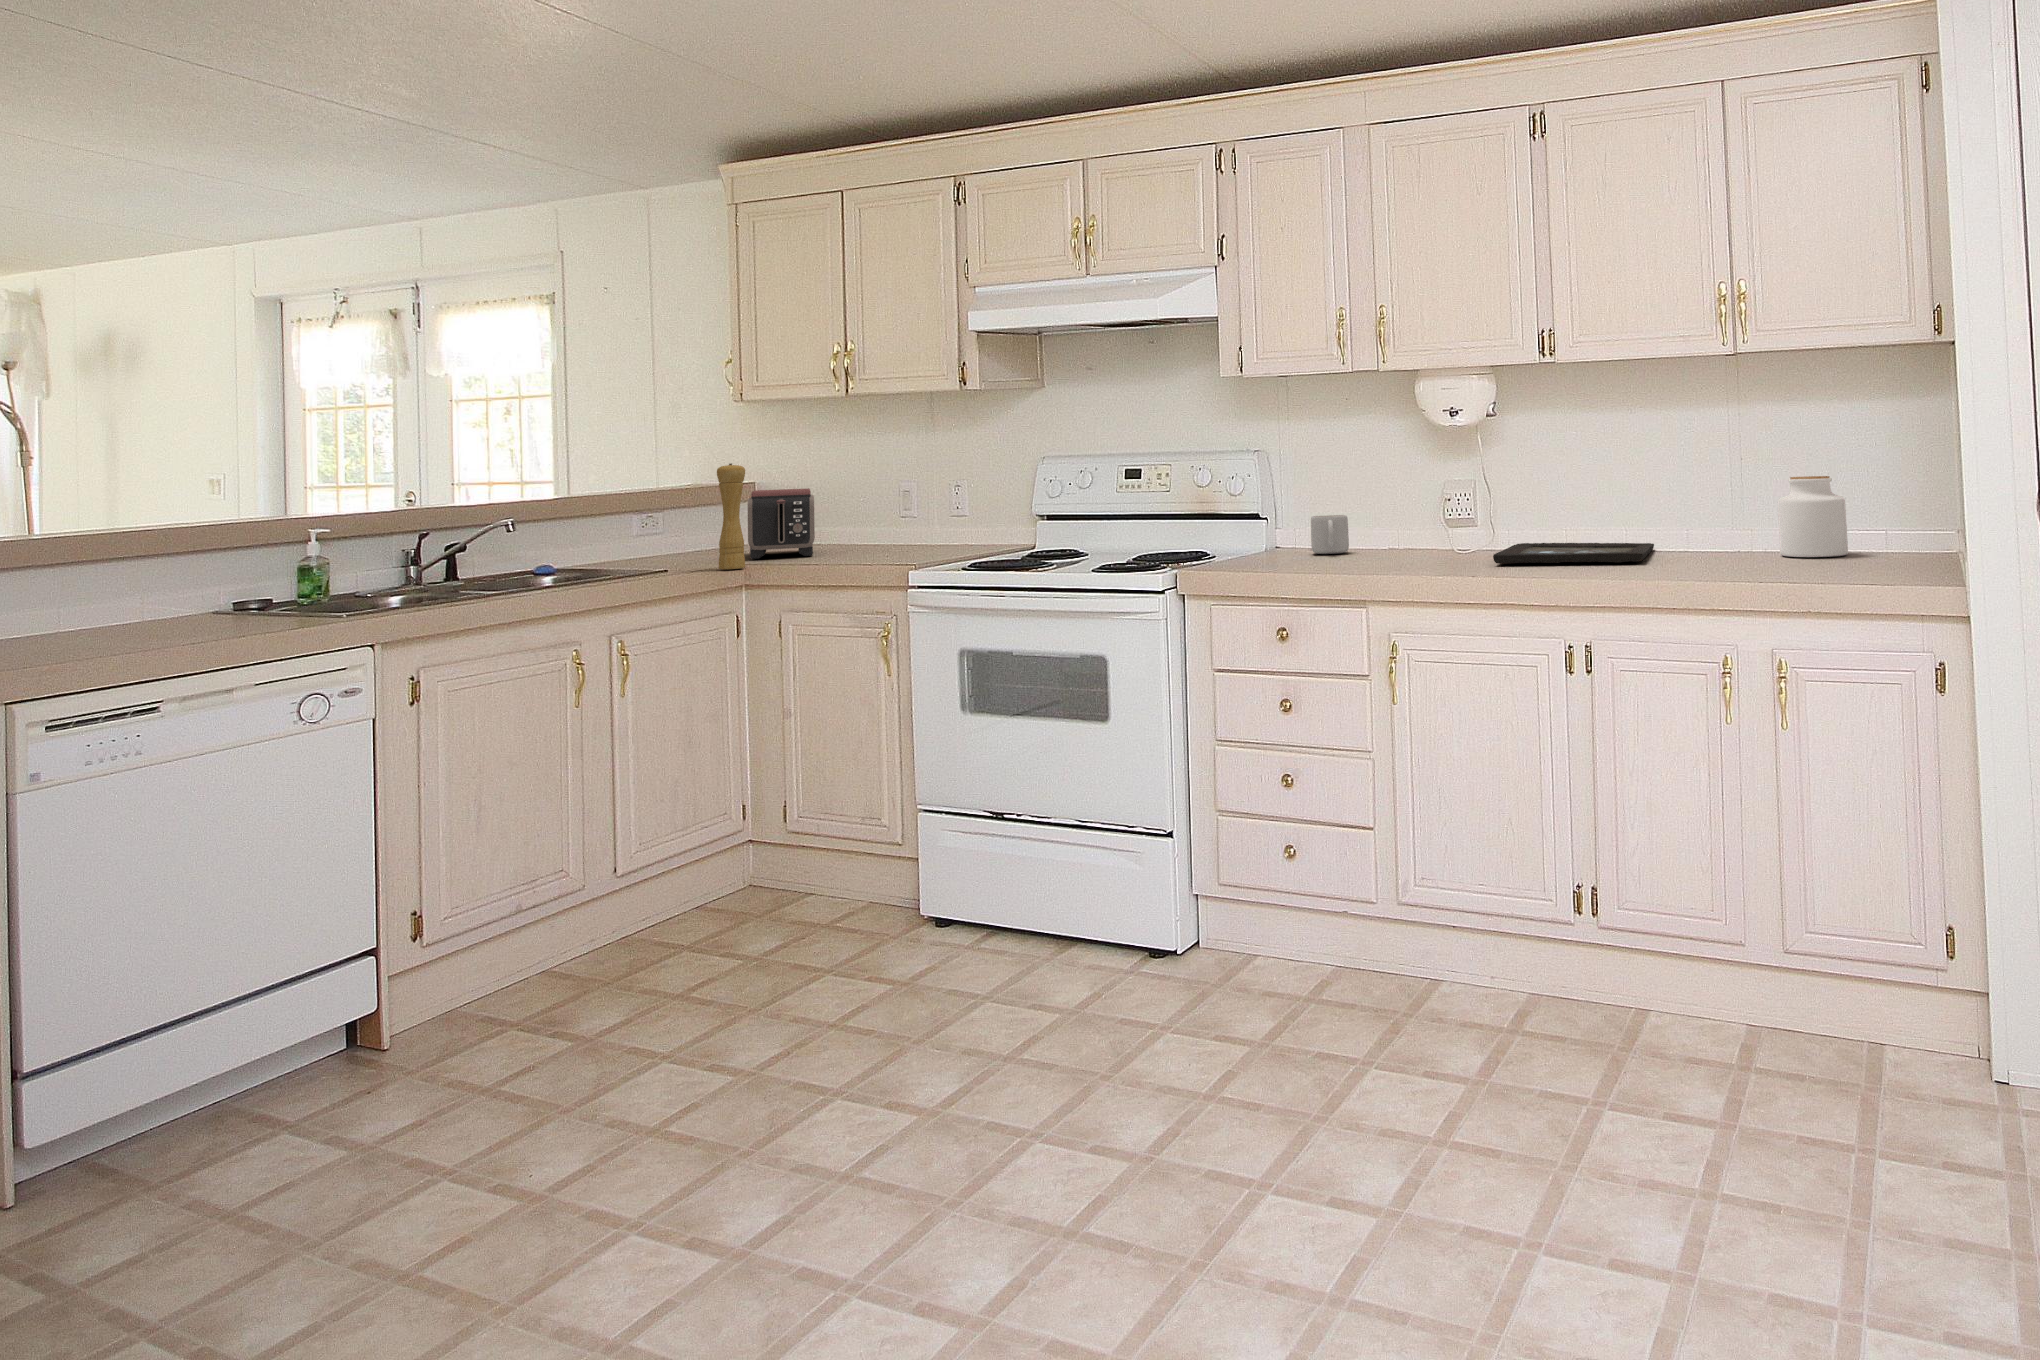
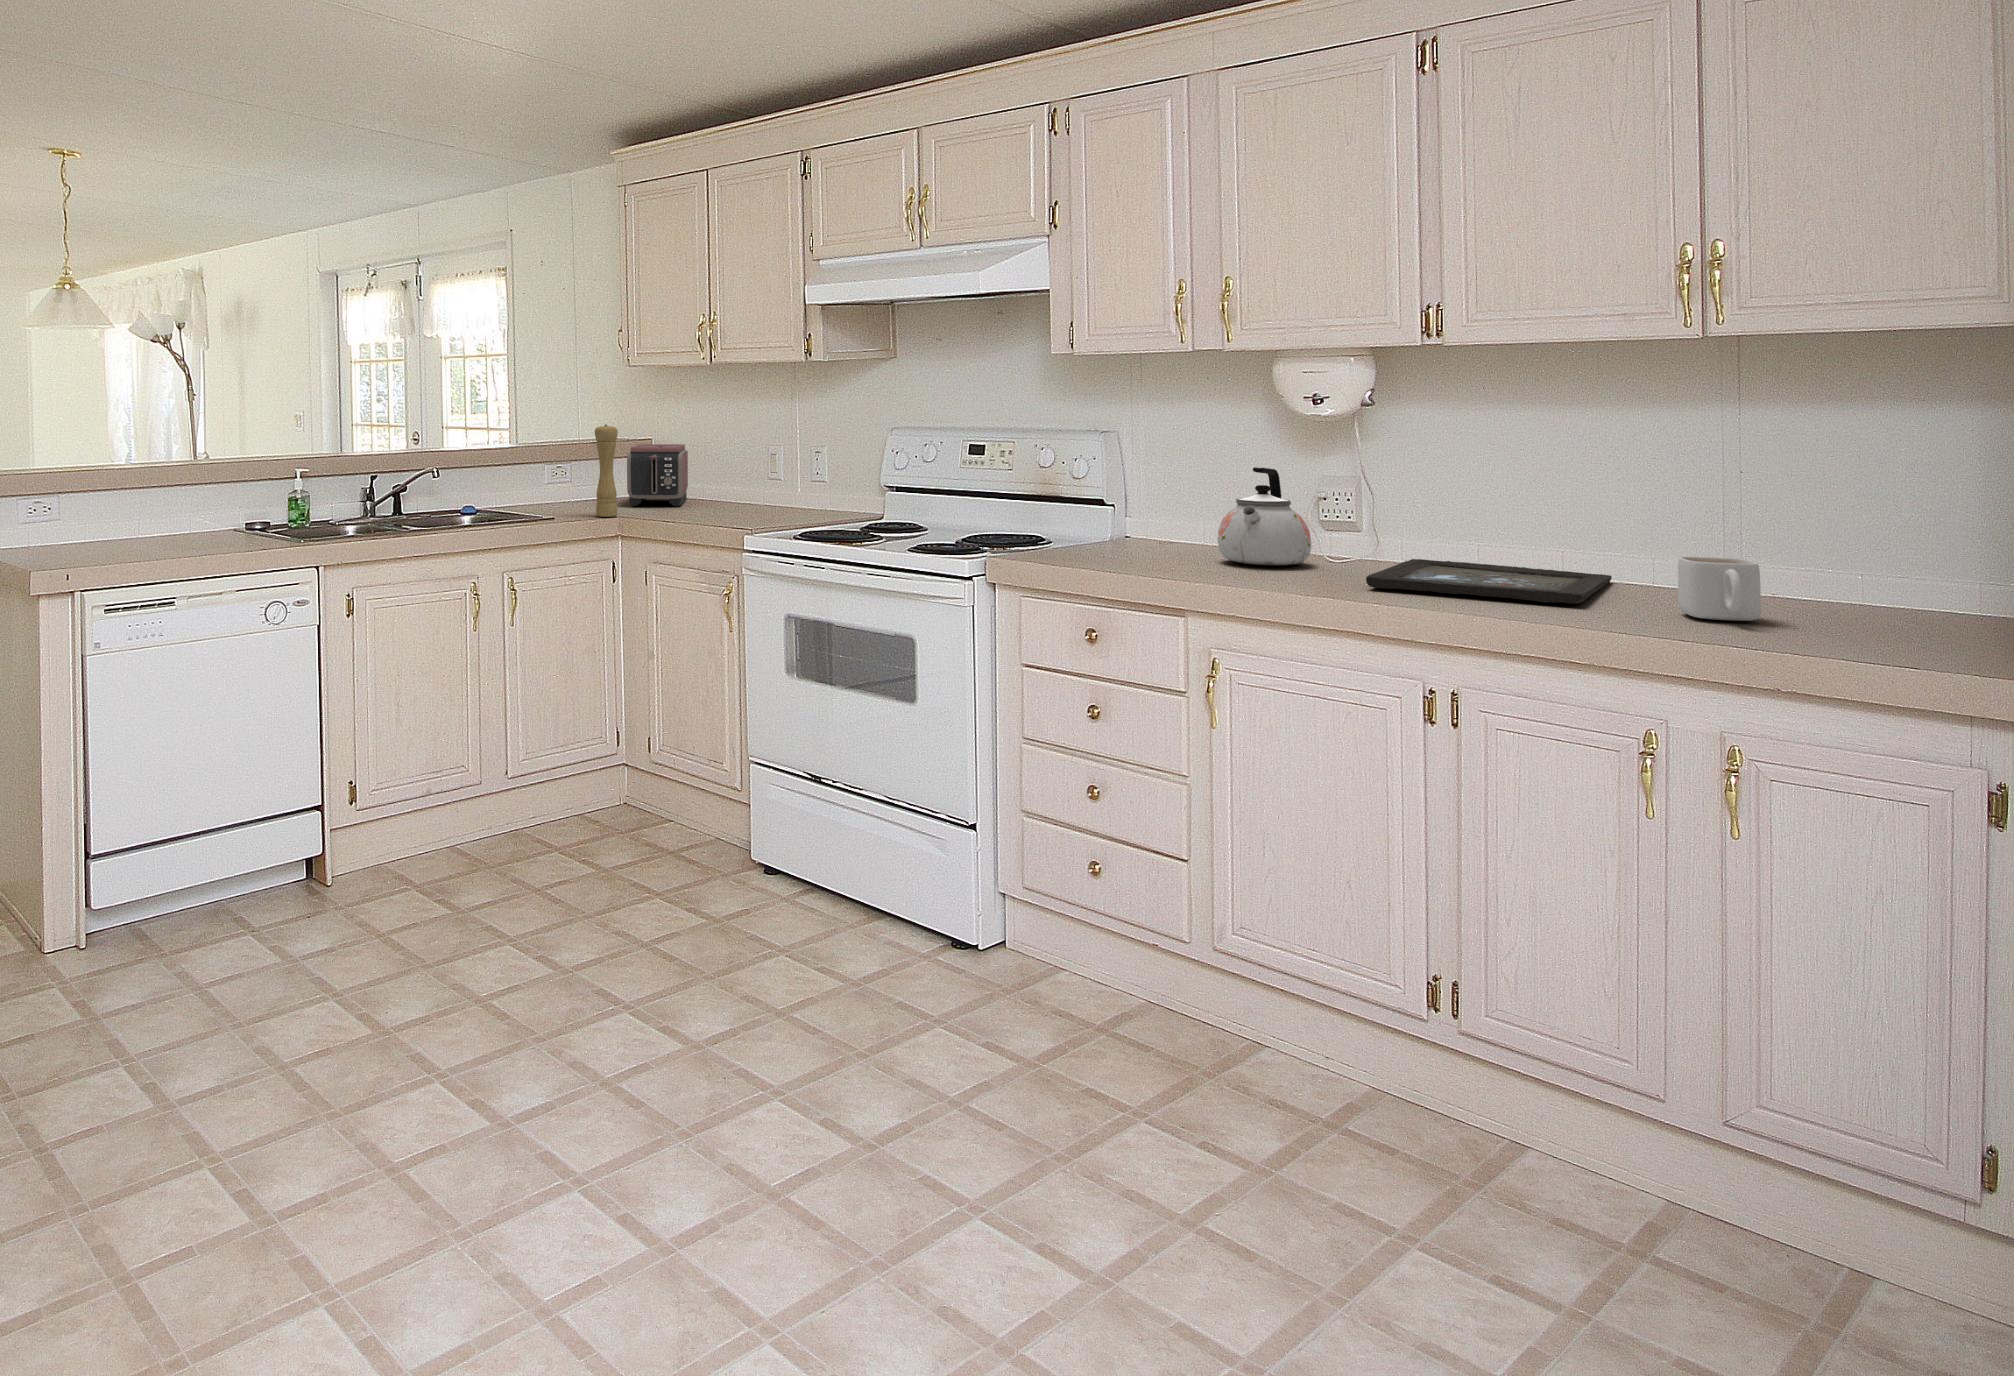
kettle: none [1370,471,1444,558] -> present [1218,467,1311,566]
jar: present [1778,476,1848,557] -> none [1812,511,1937,625]
mug: present [1311,515,1349,554] -> present [1678,557,1761,621]

